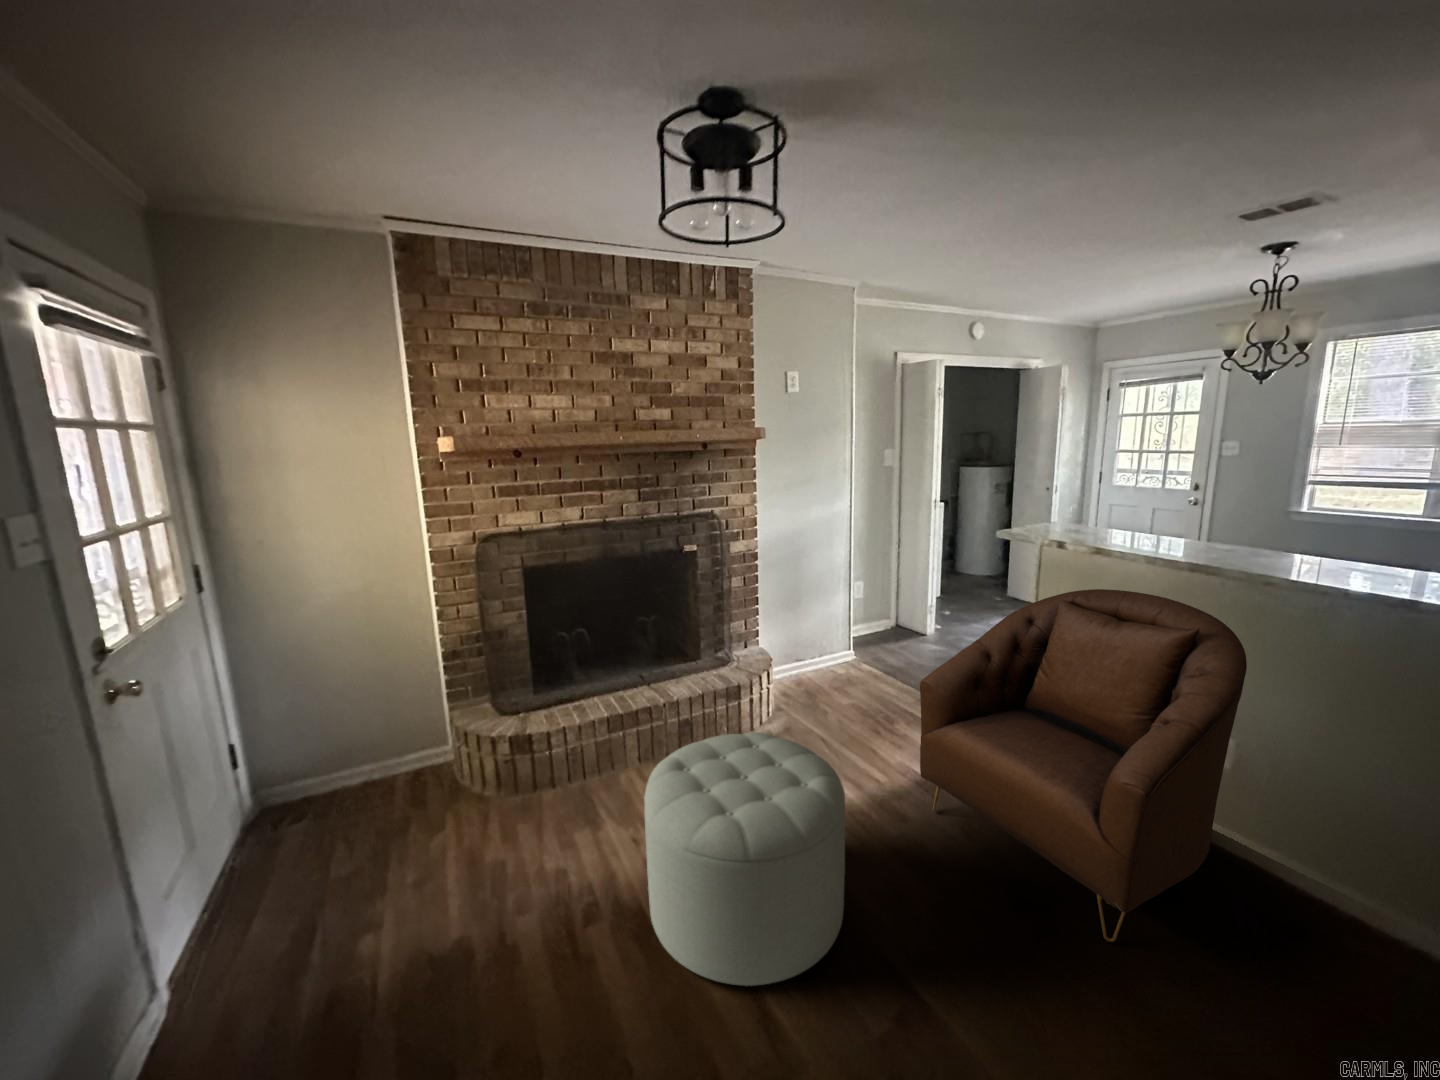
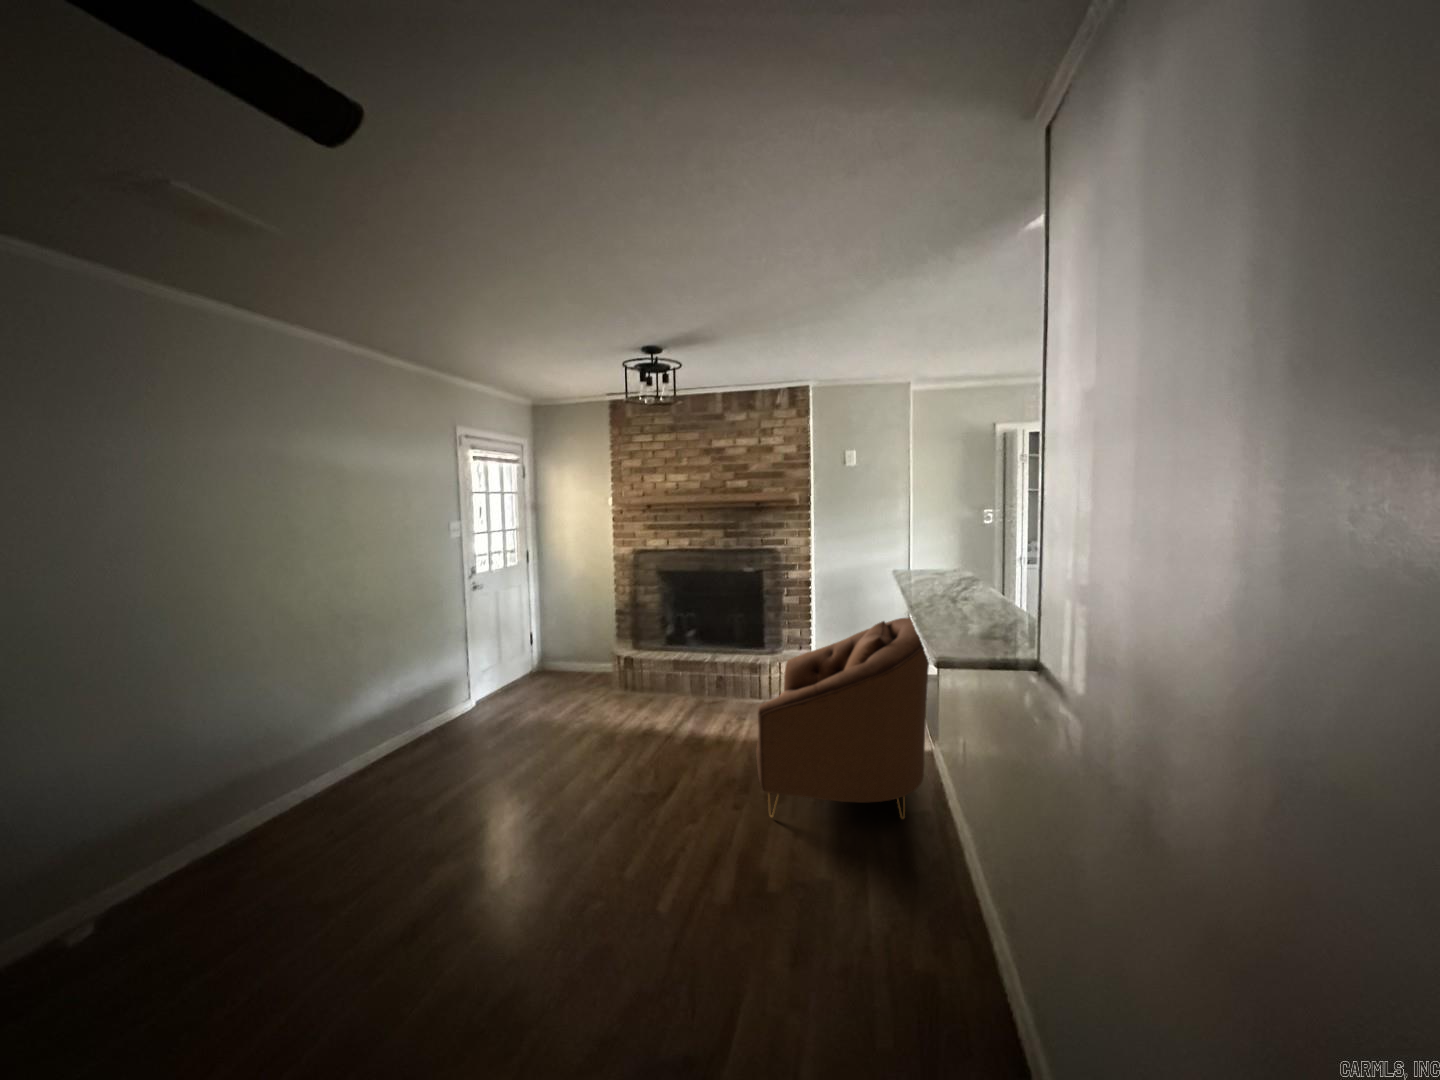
ottoman: present [644,733,845,986] -> none [593,662,698,768]

